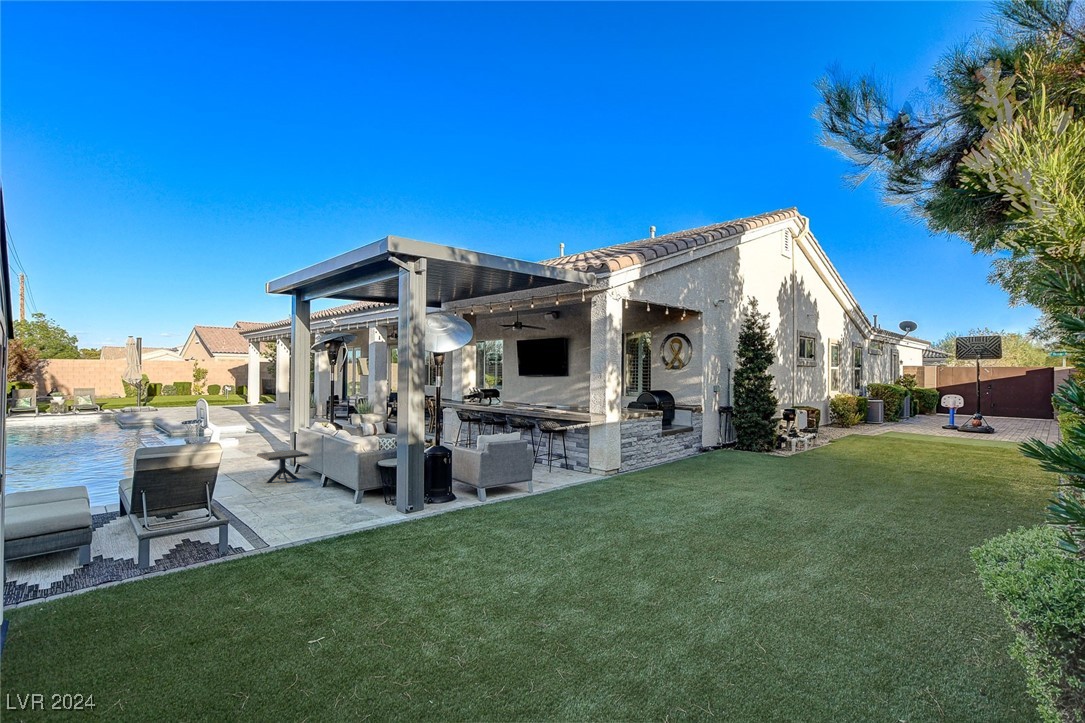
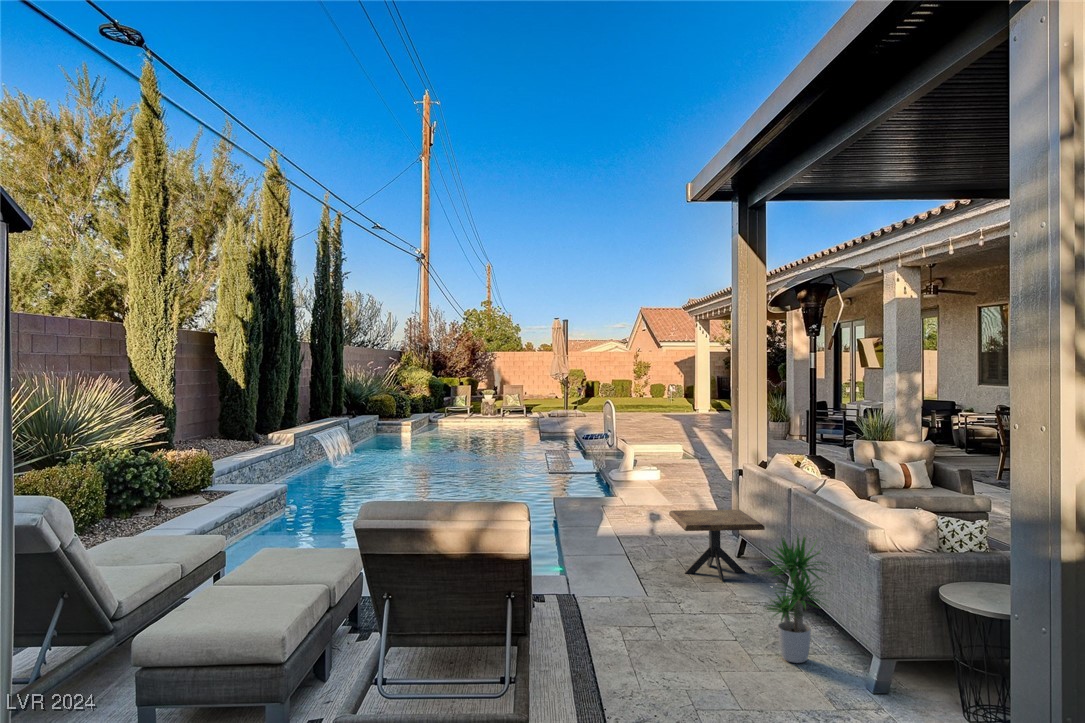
potted plant: none [308,449,341,502] -> present [762,536,826,663]

